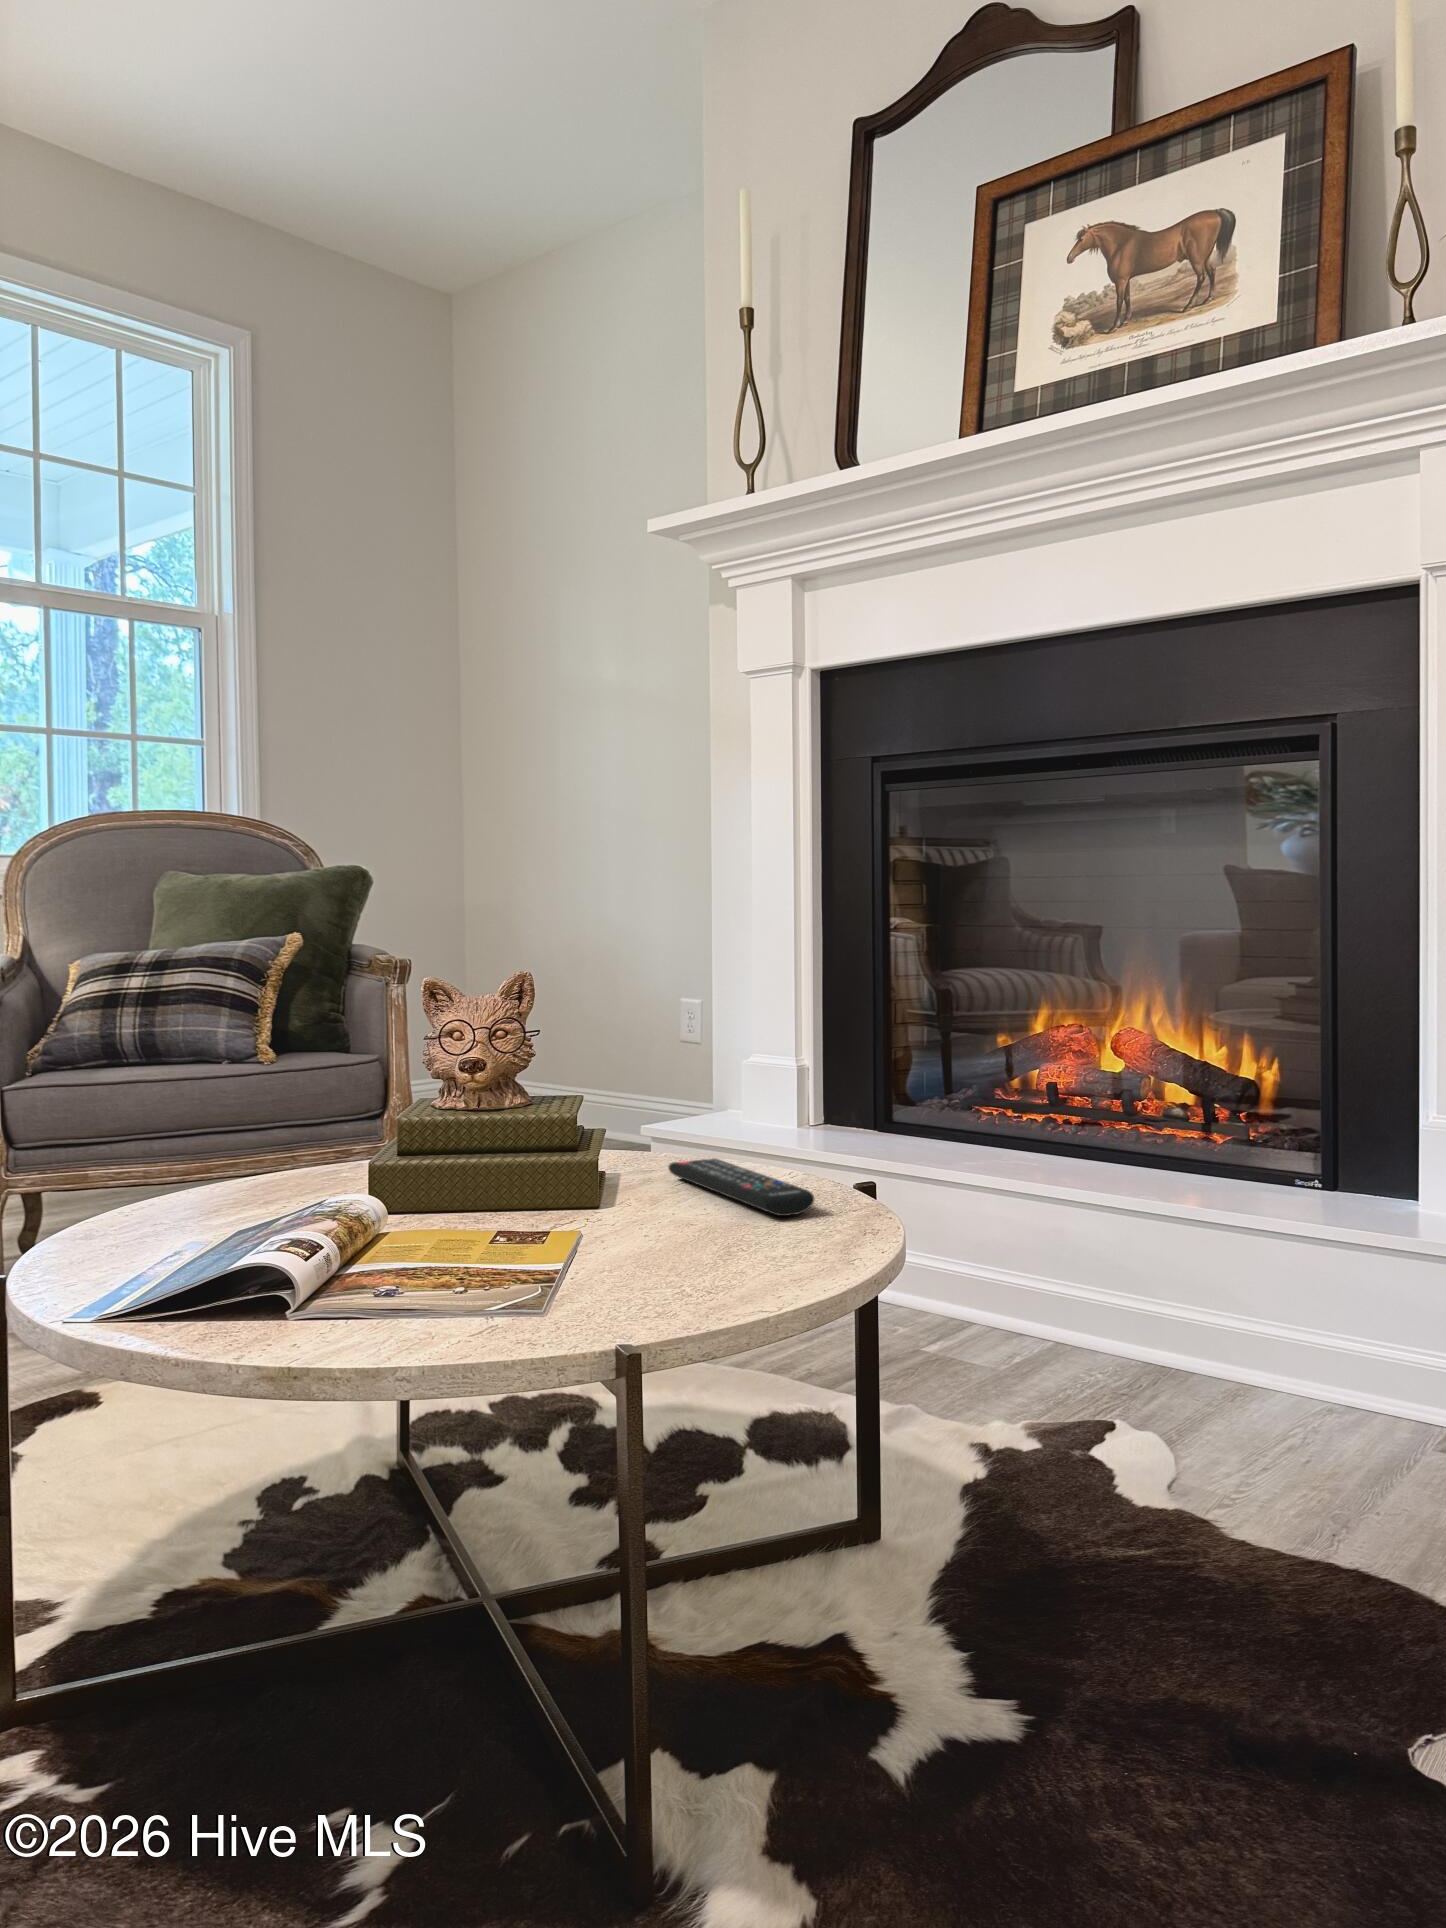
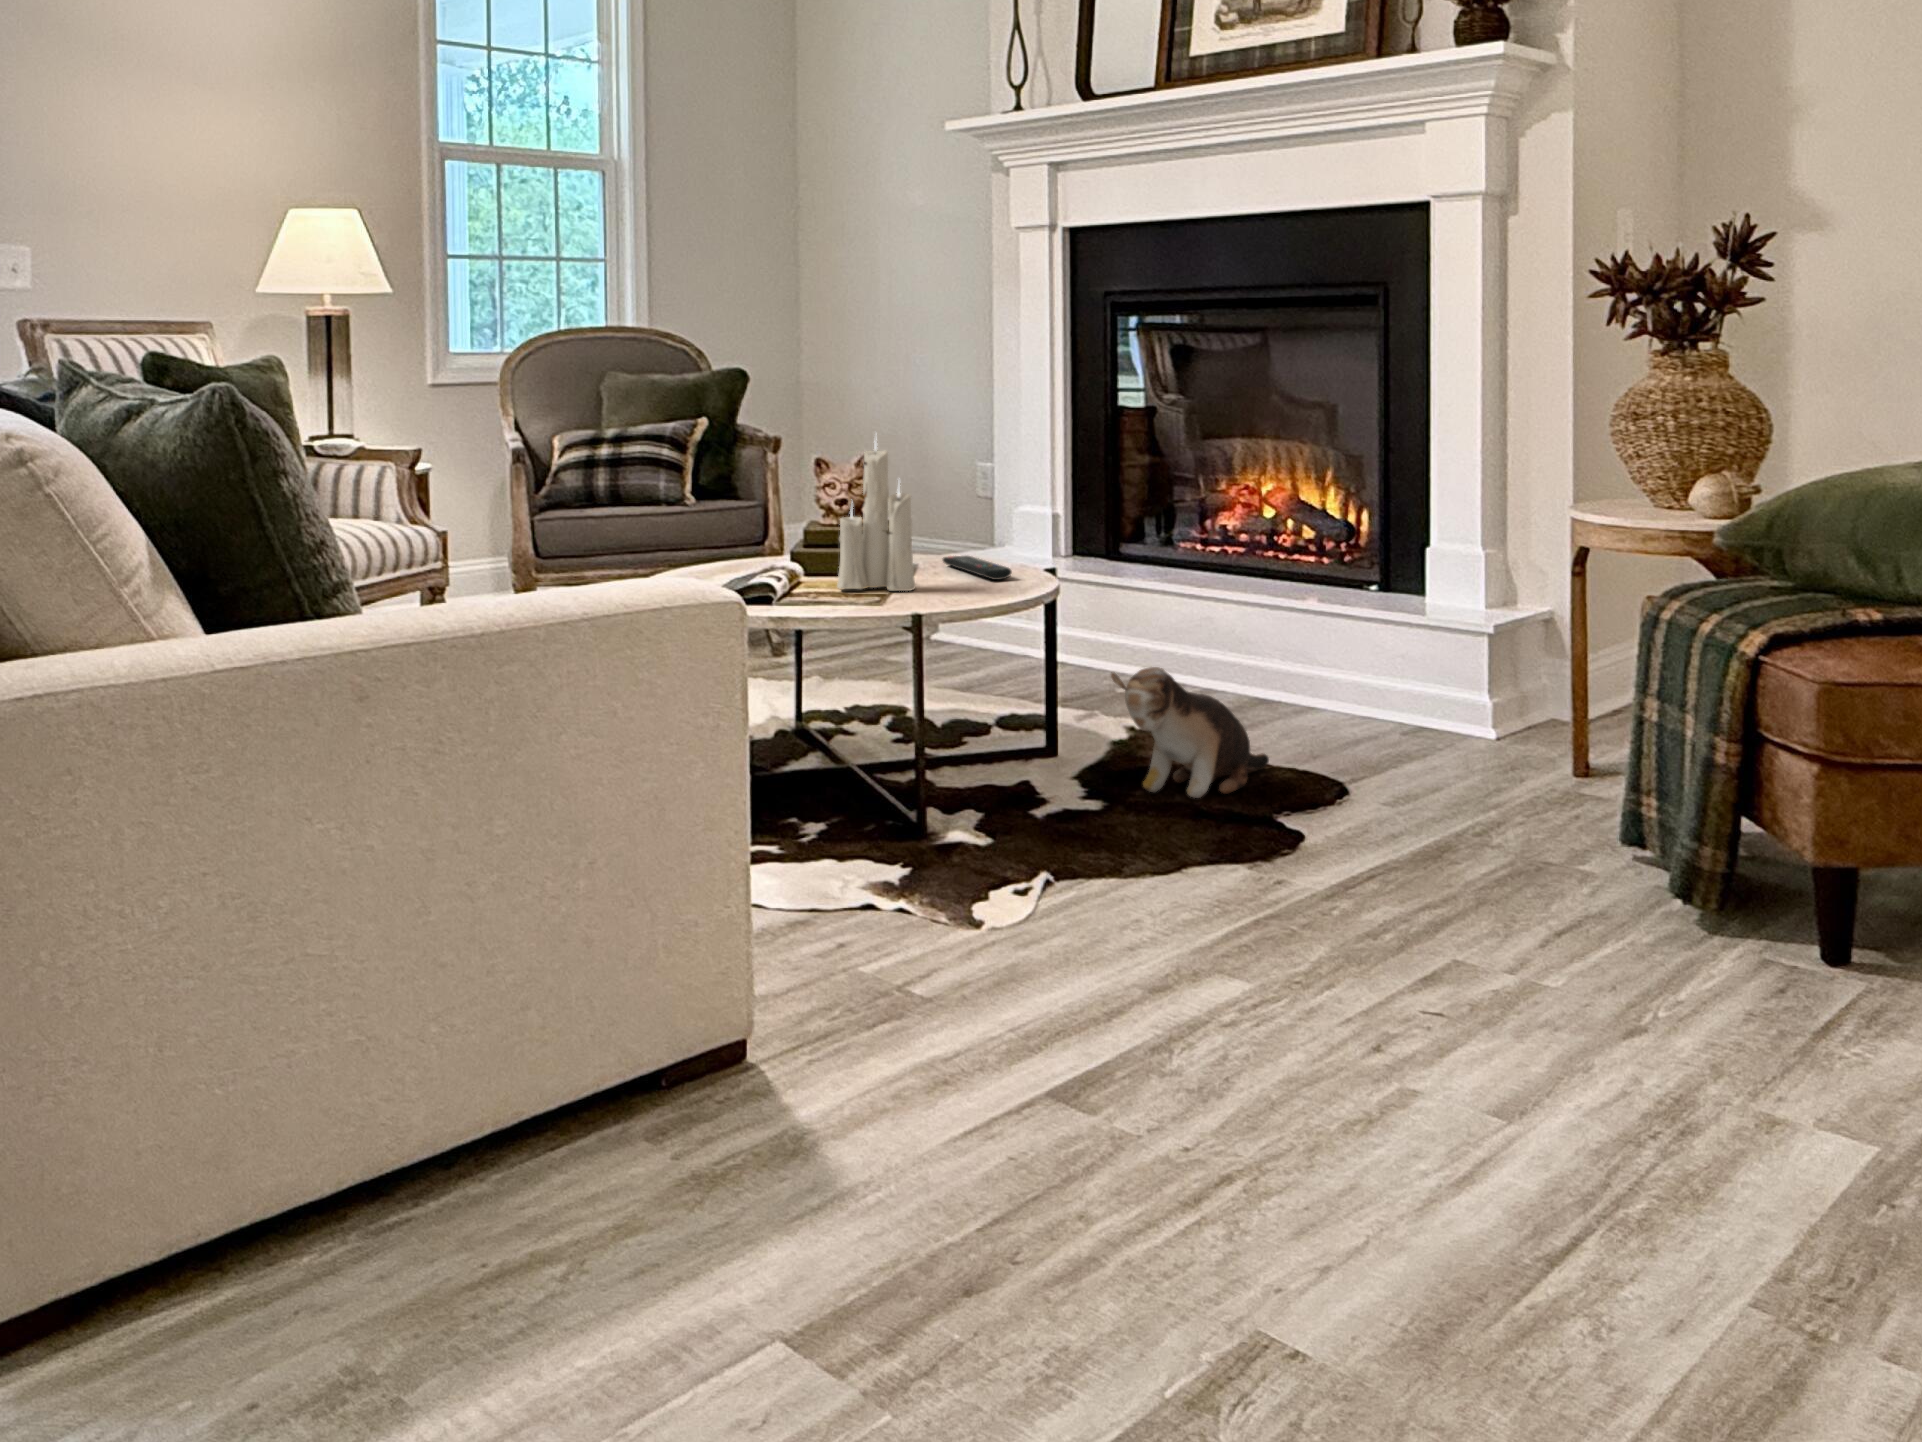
candle: none [460,901,626,1252] -> present [837,441,916,591]
plush toy: none [1052,1409,1306,1689] -> present [1111,667,1269,798]

